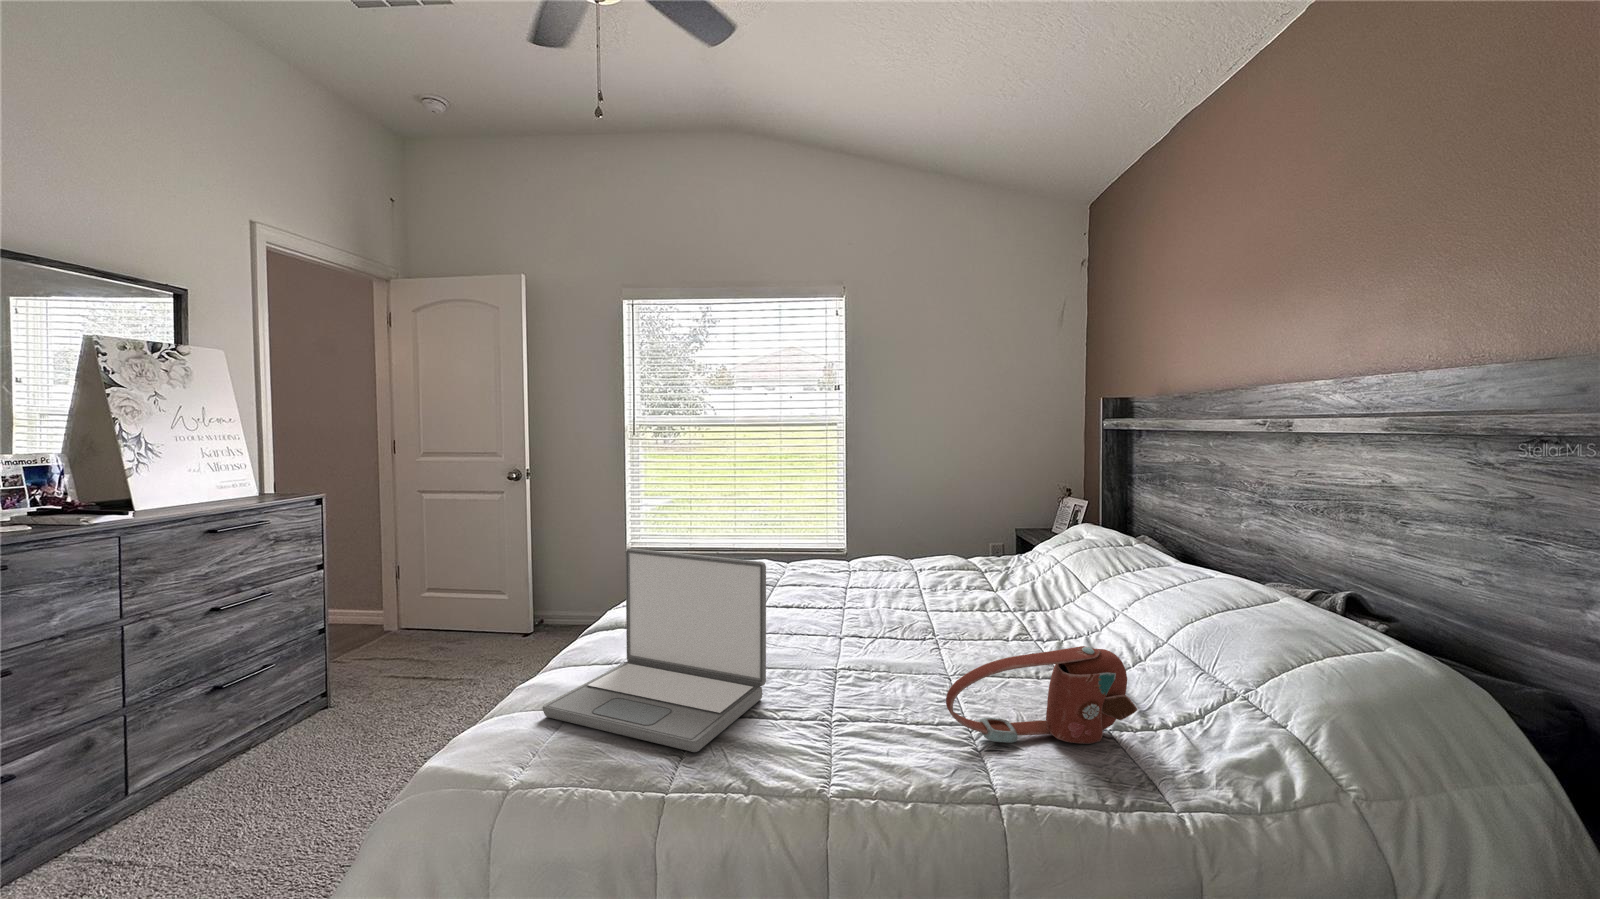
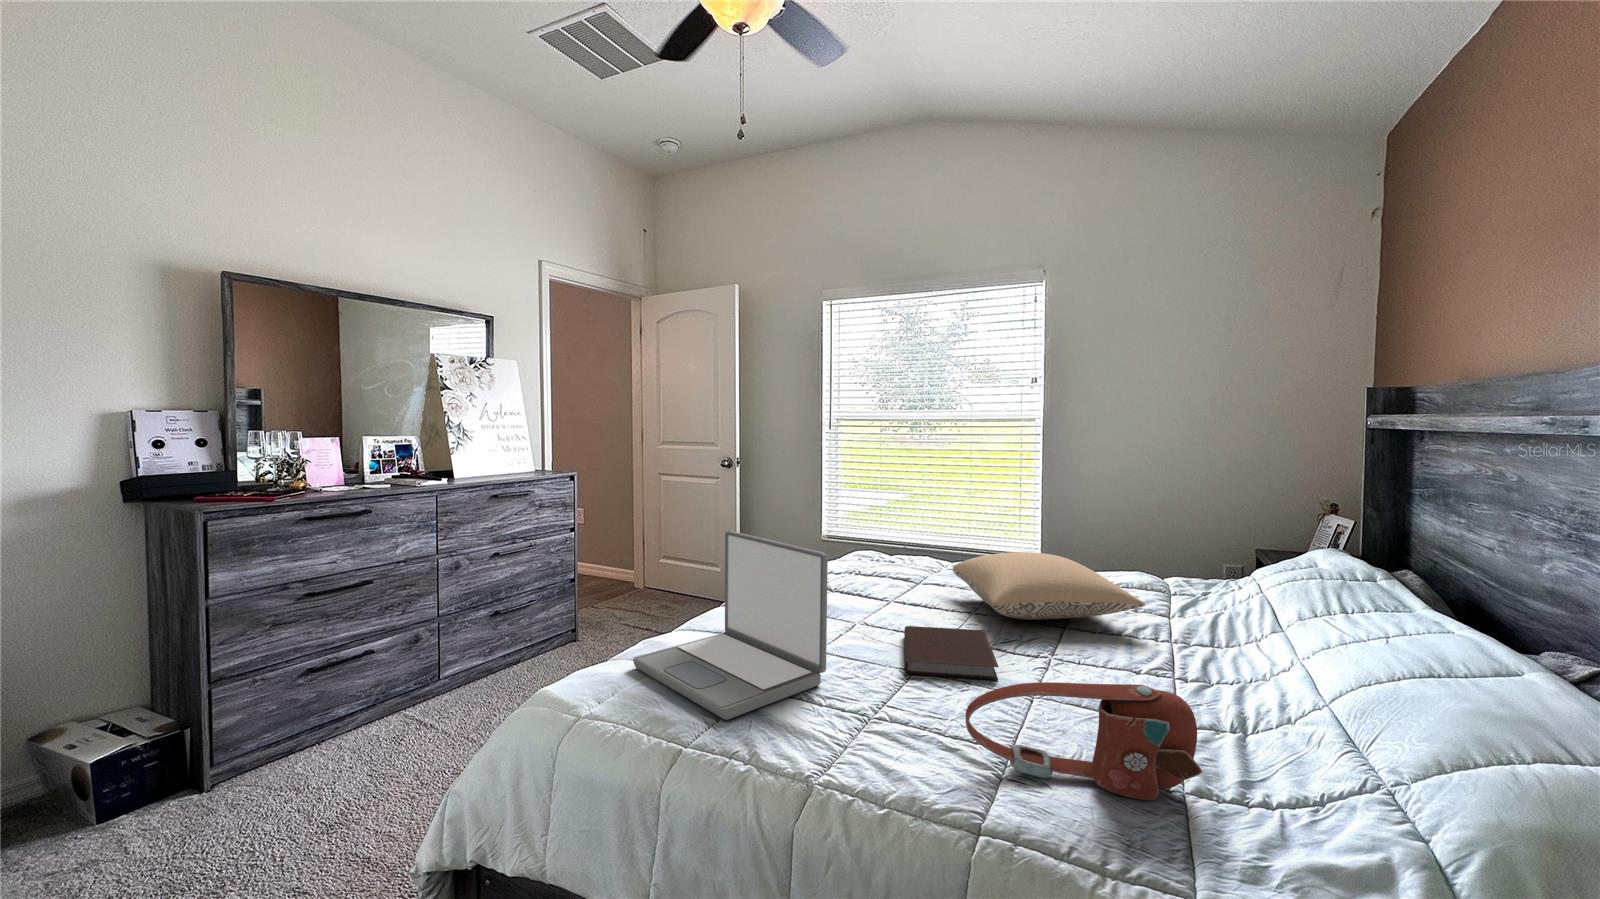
pillow: none [815,546,994,607] -> present [953,552,1145,619]
notebook: none [803,622,914,673] -> present [904,626,999,680]

